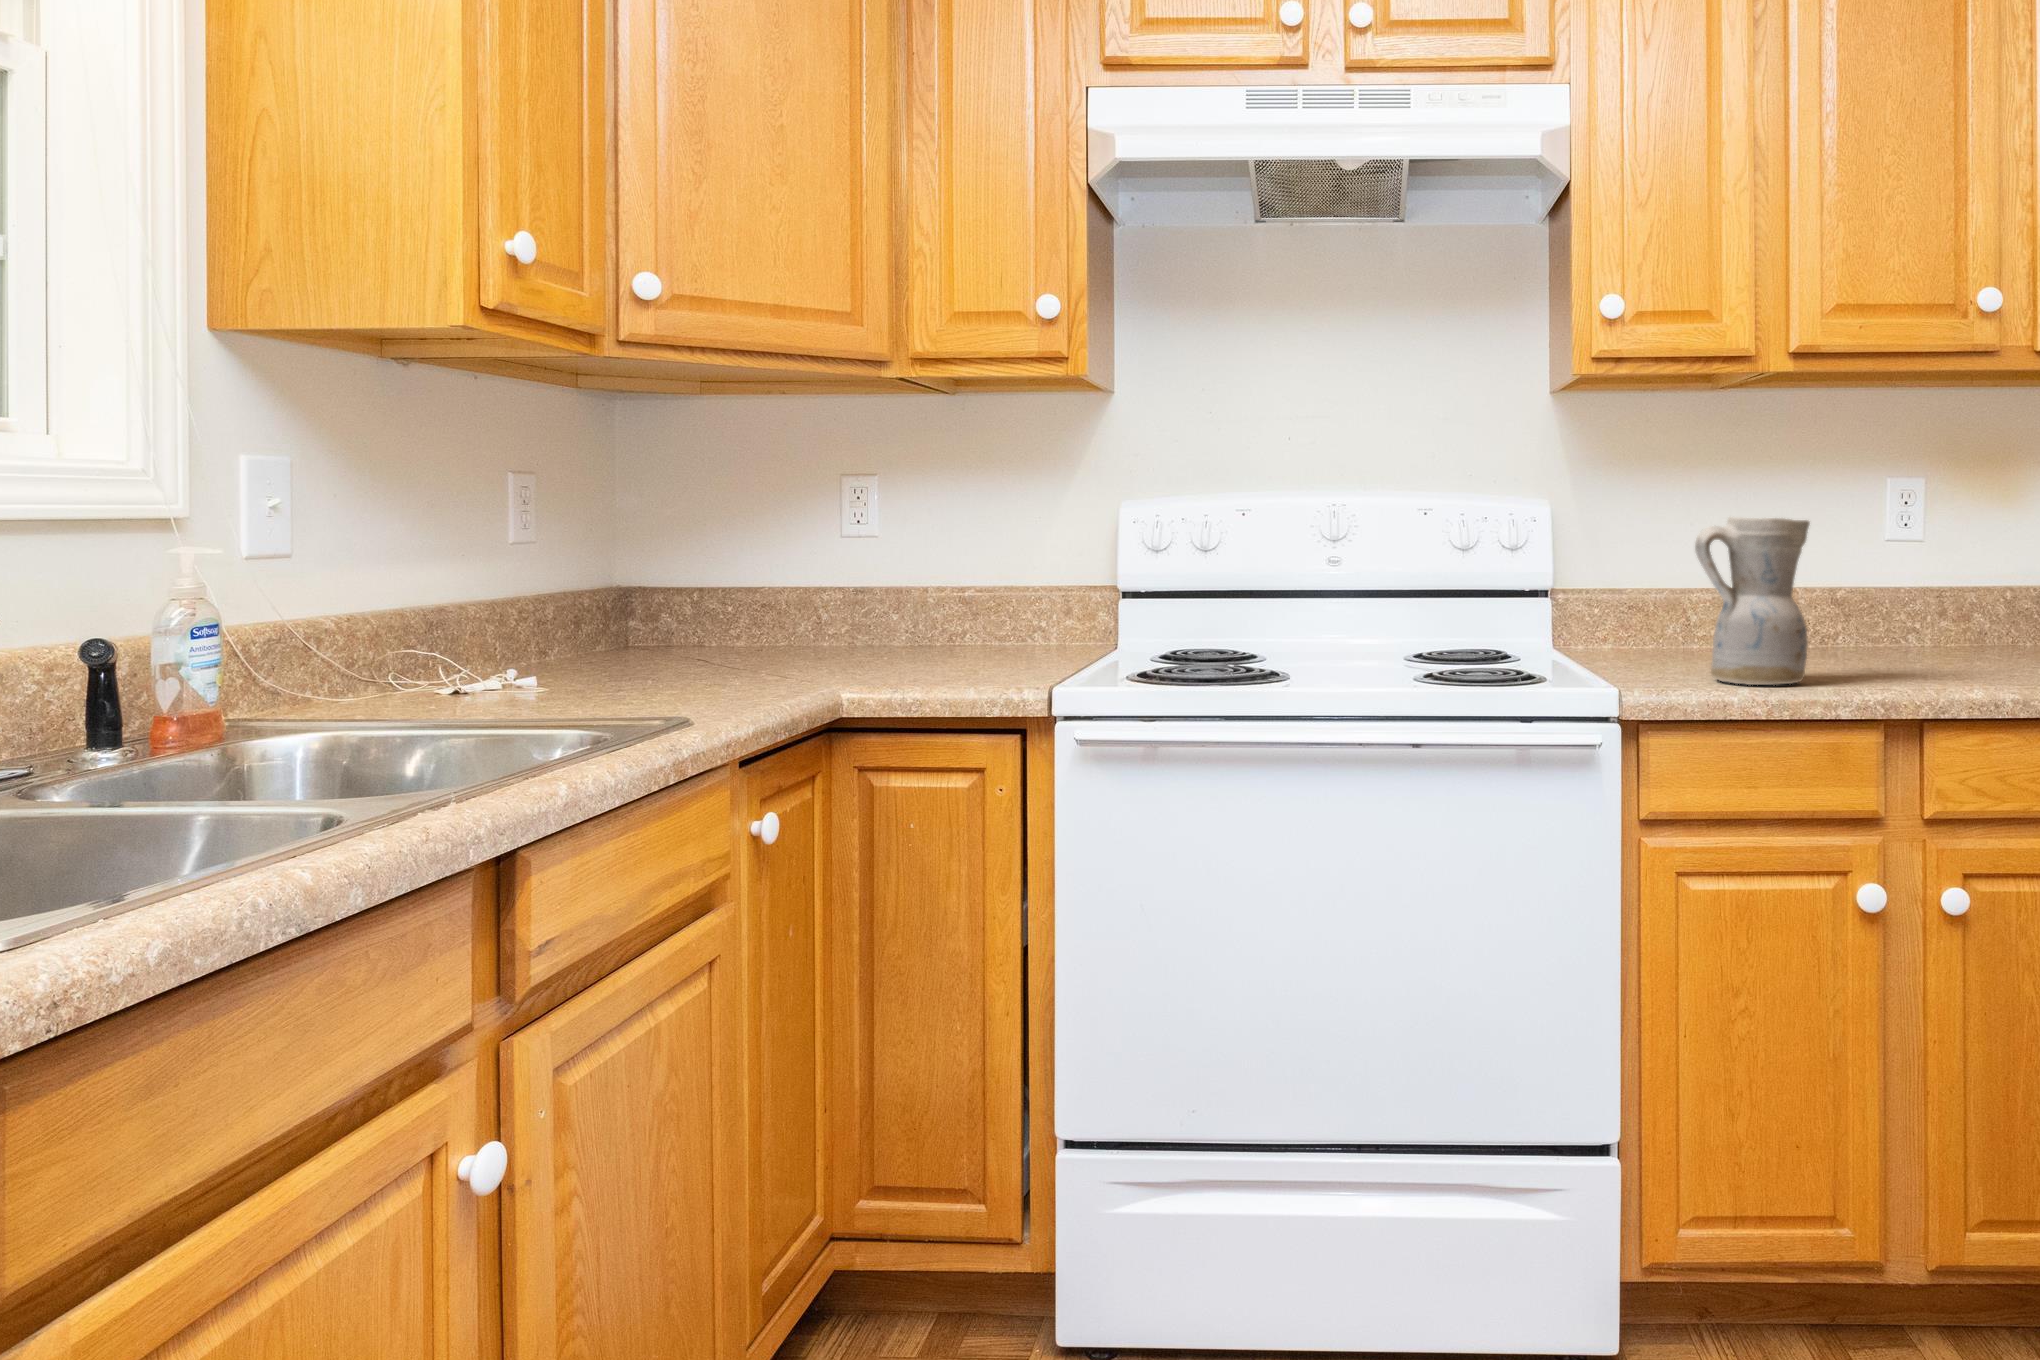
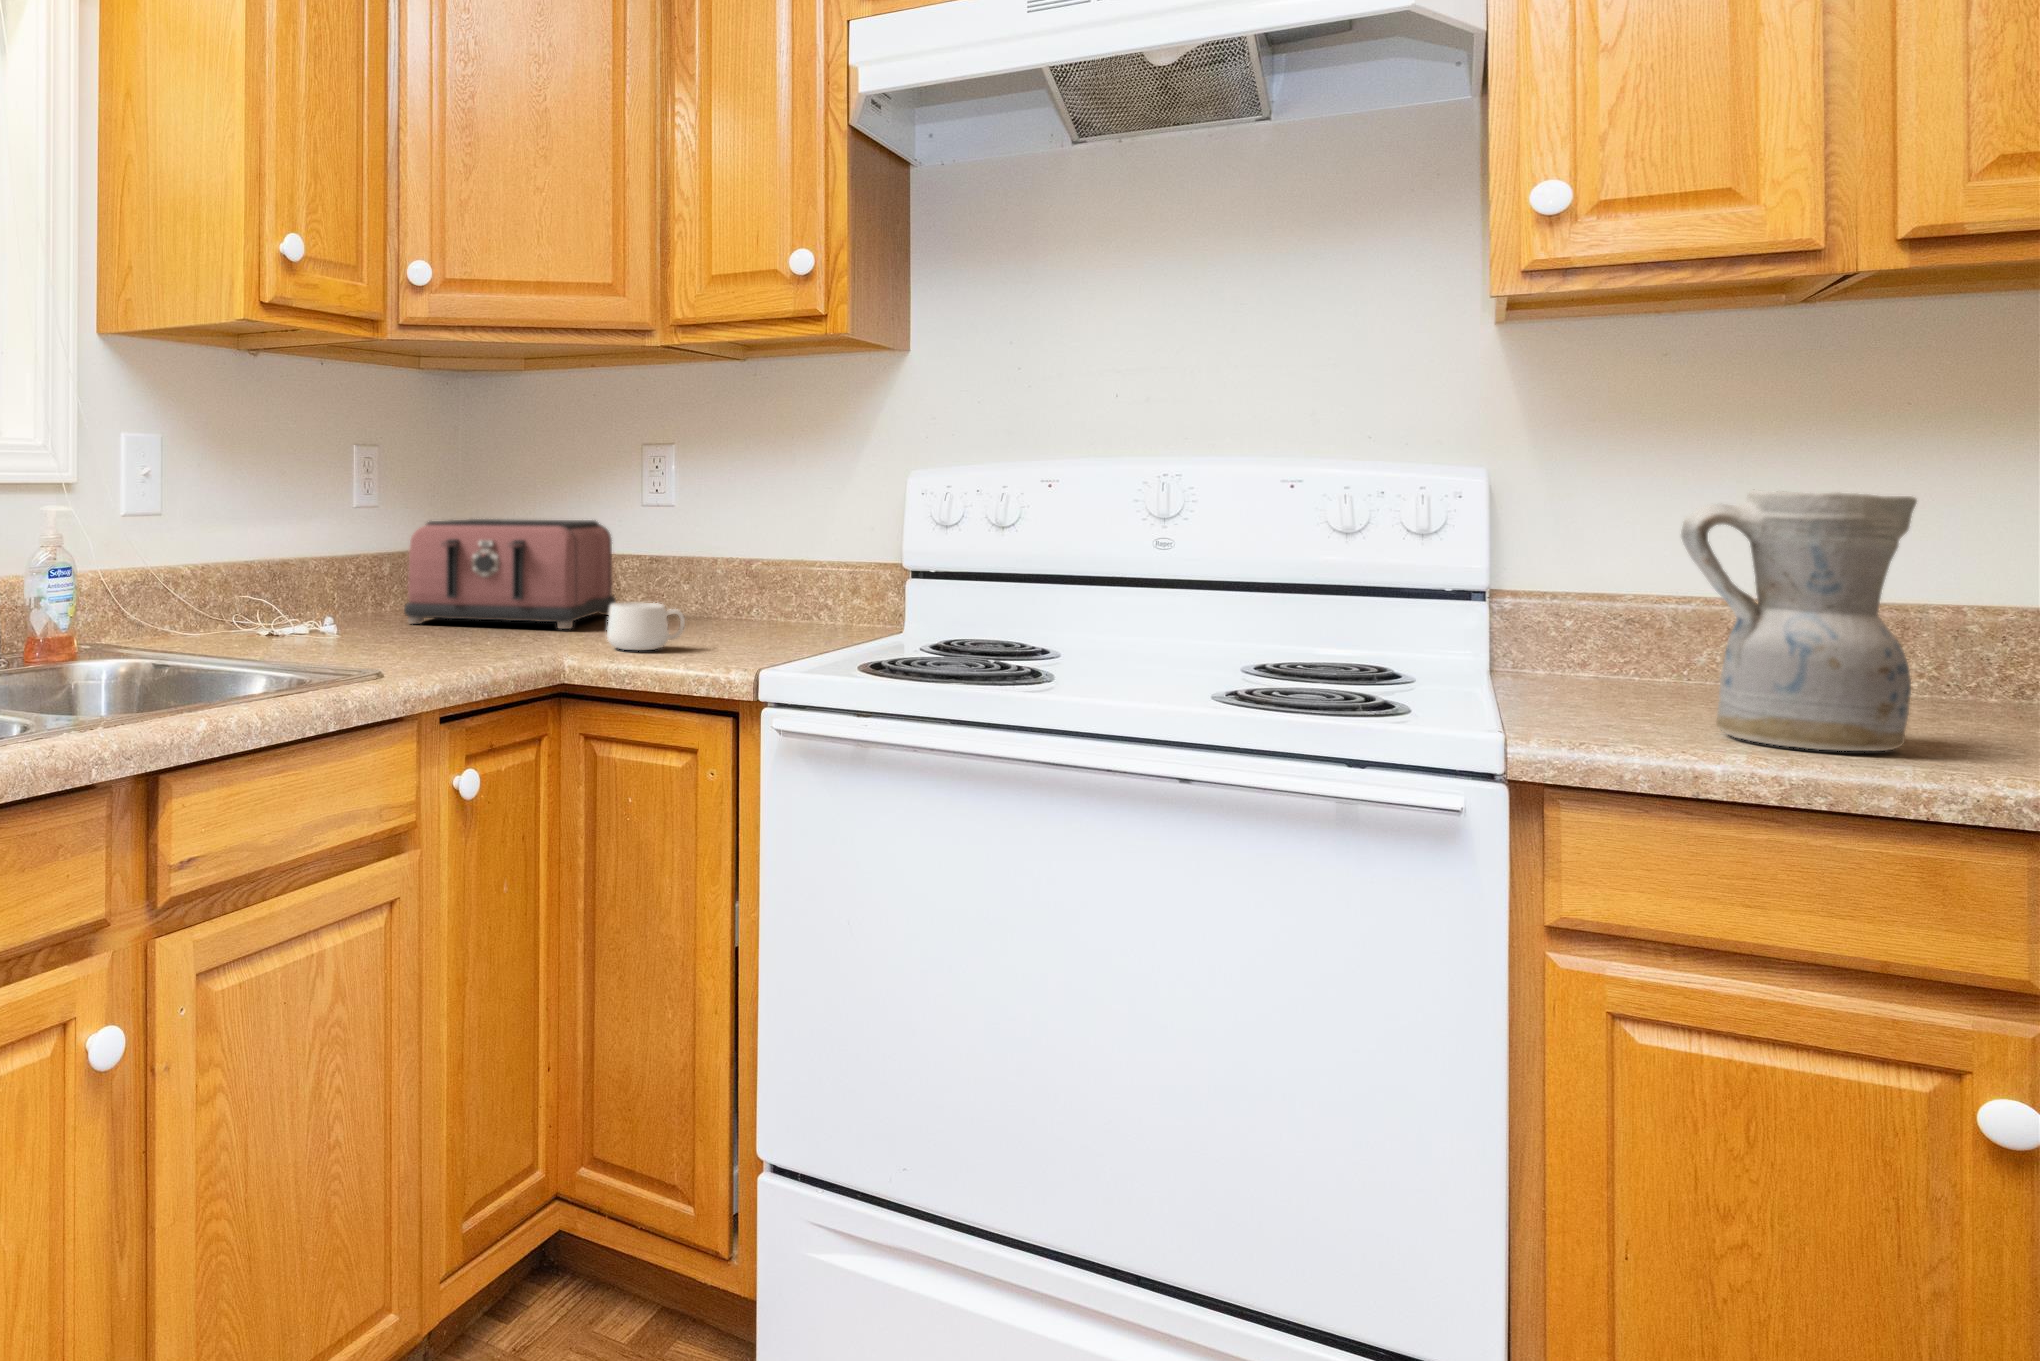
toaster: none [602,553,825,671] -> present [404,519,616,629]
mug: none [870,633,947,680] -> present [607,603,685,651]

